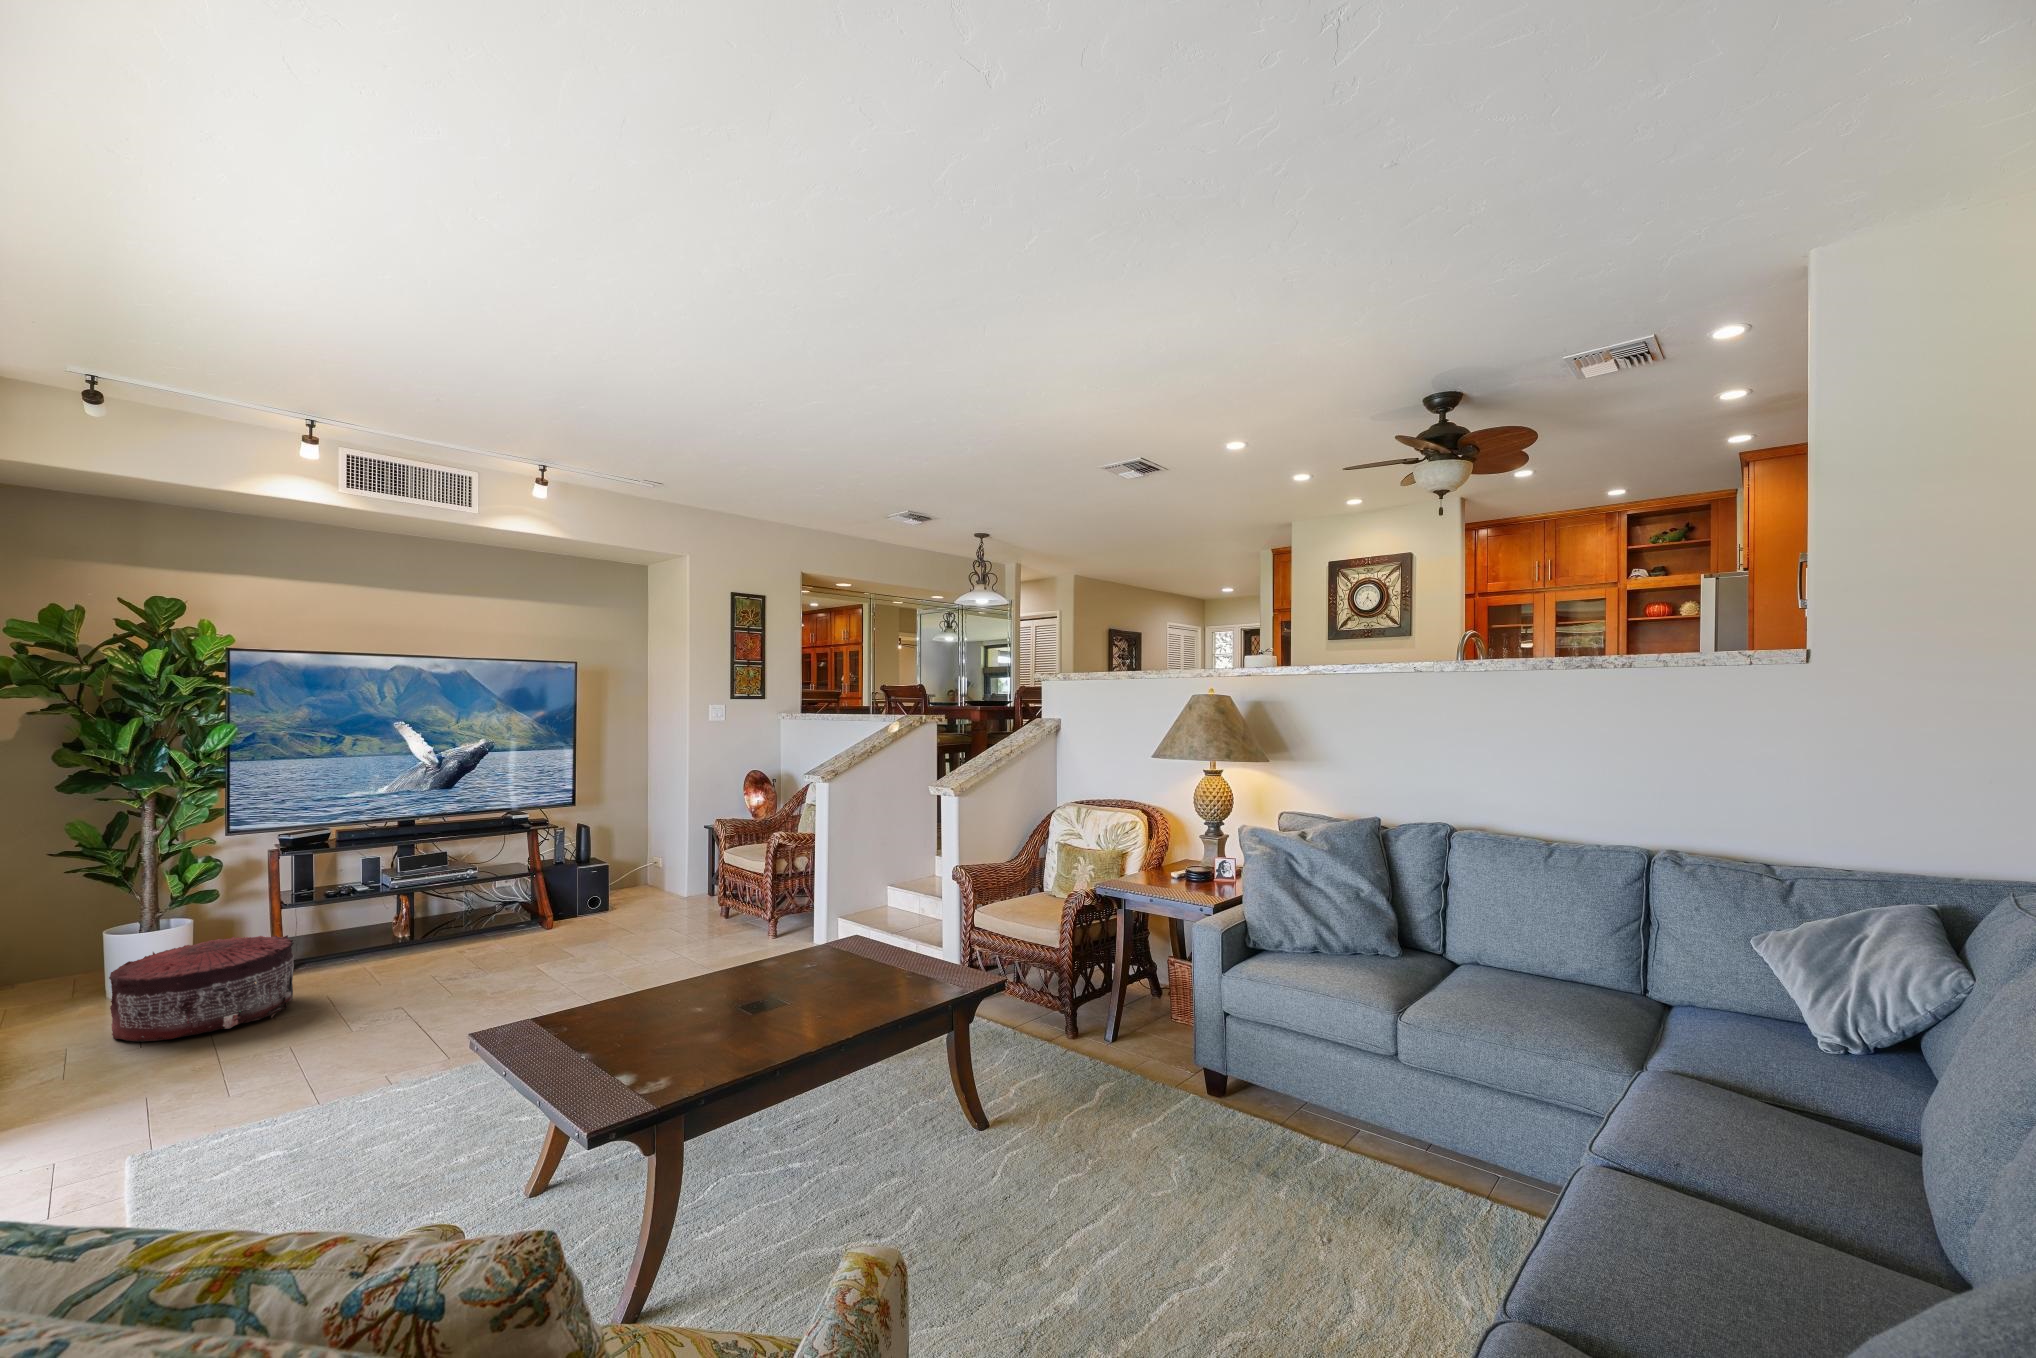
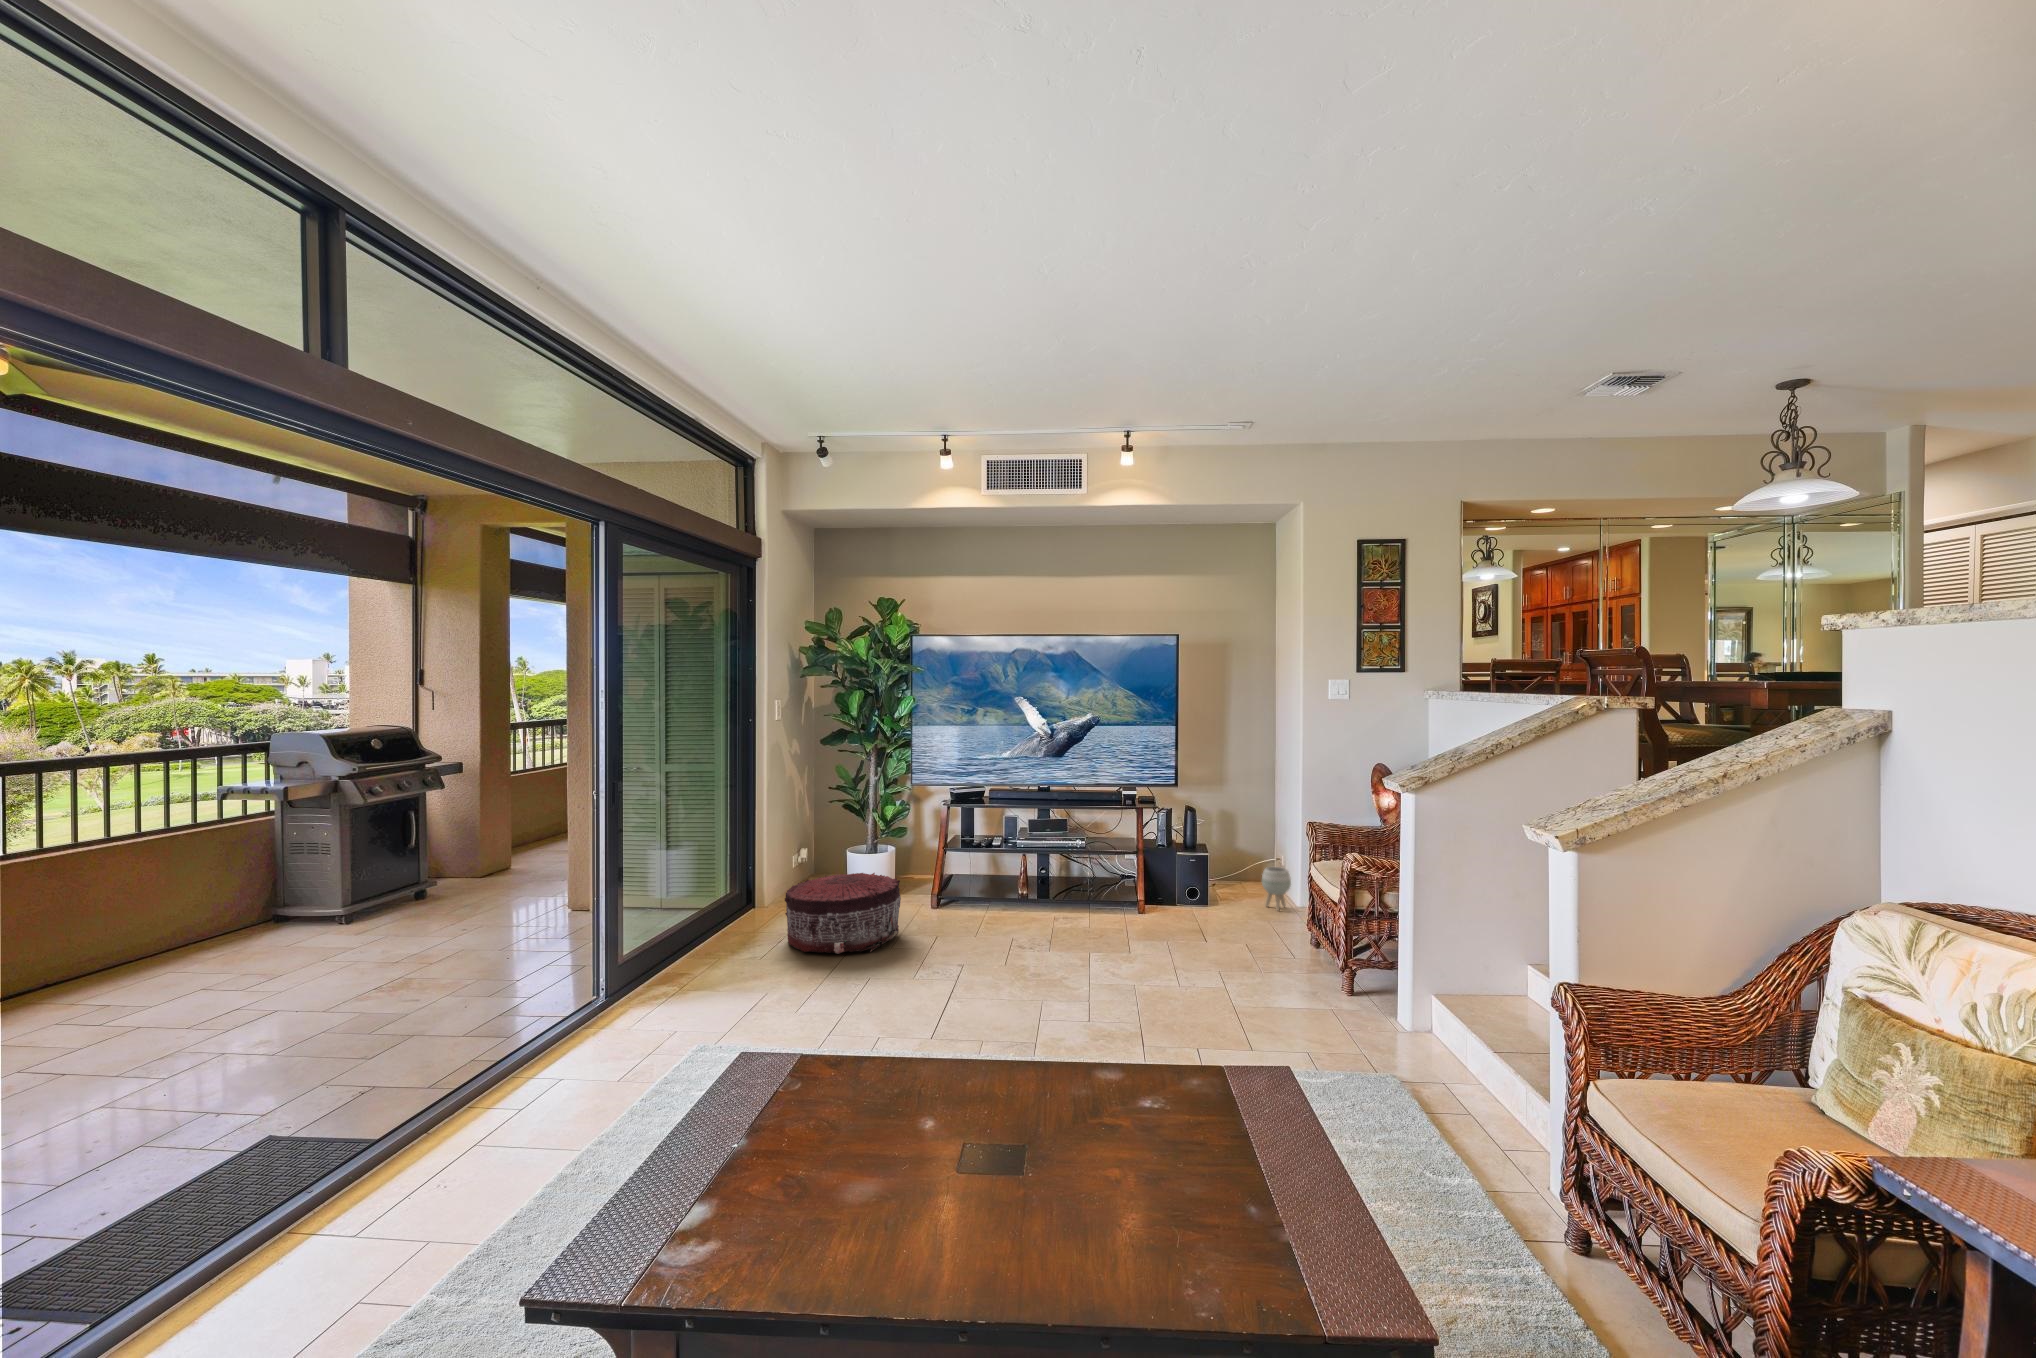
planter: none [654,865,680,901] -> present [1262,867,1291,911]

